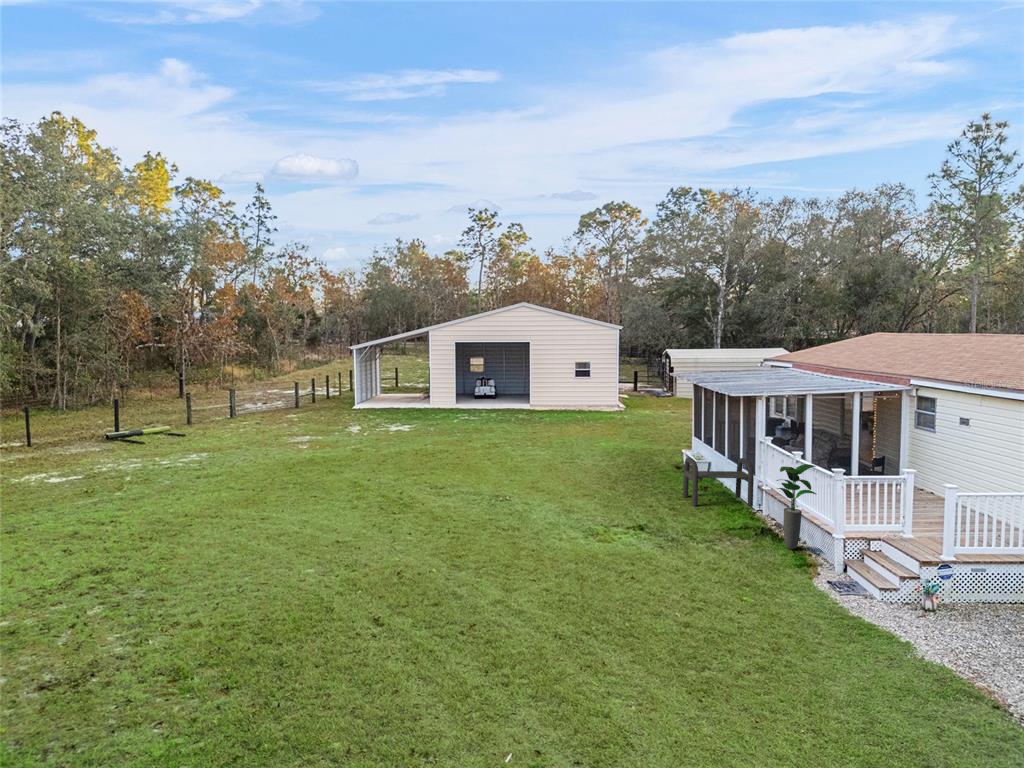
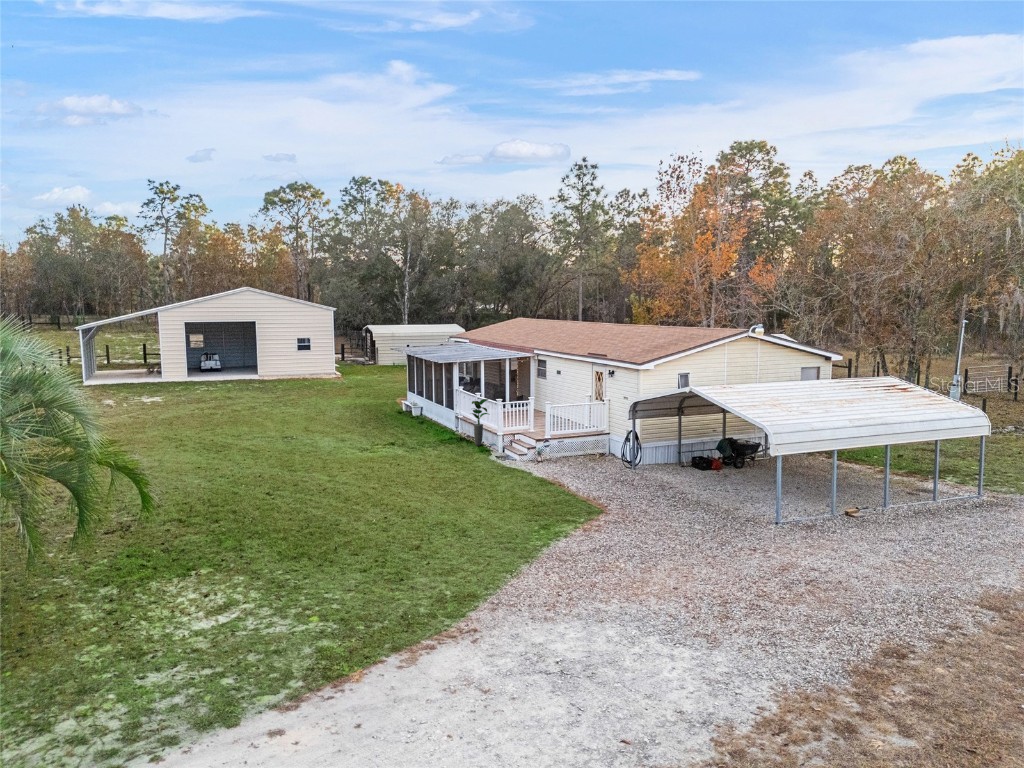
bench: present [683,458,754,506] -> none [412,401,454,433]

